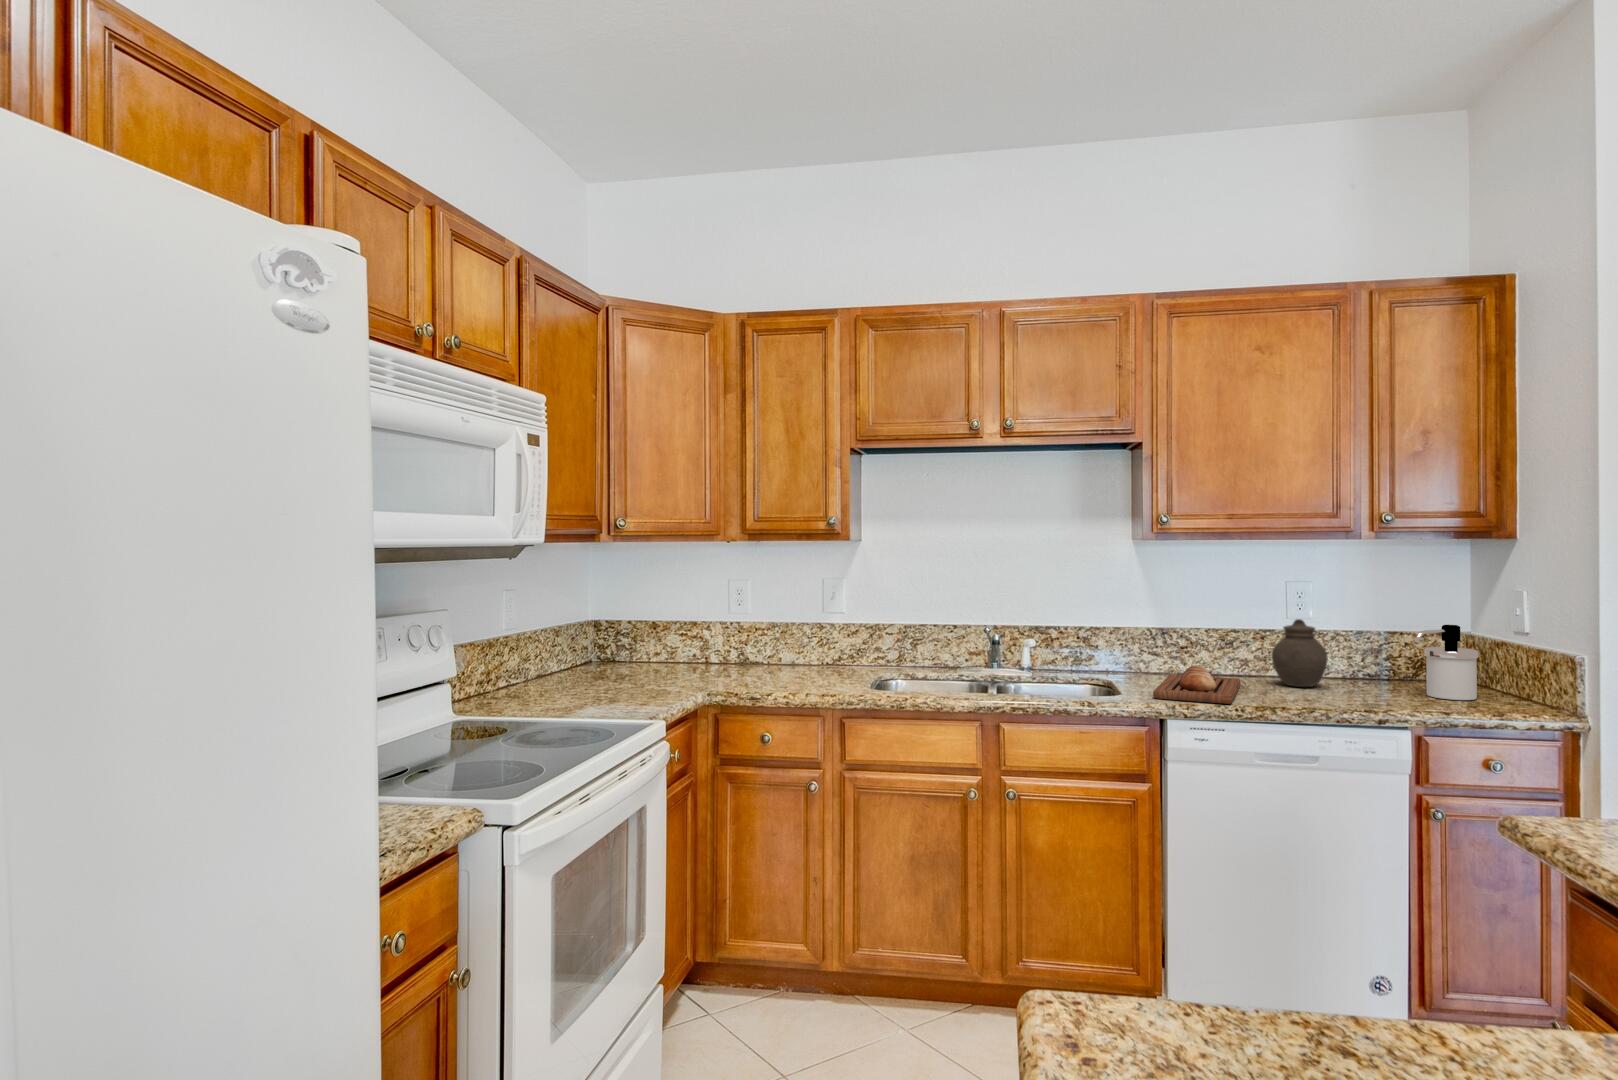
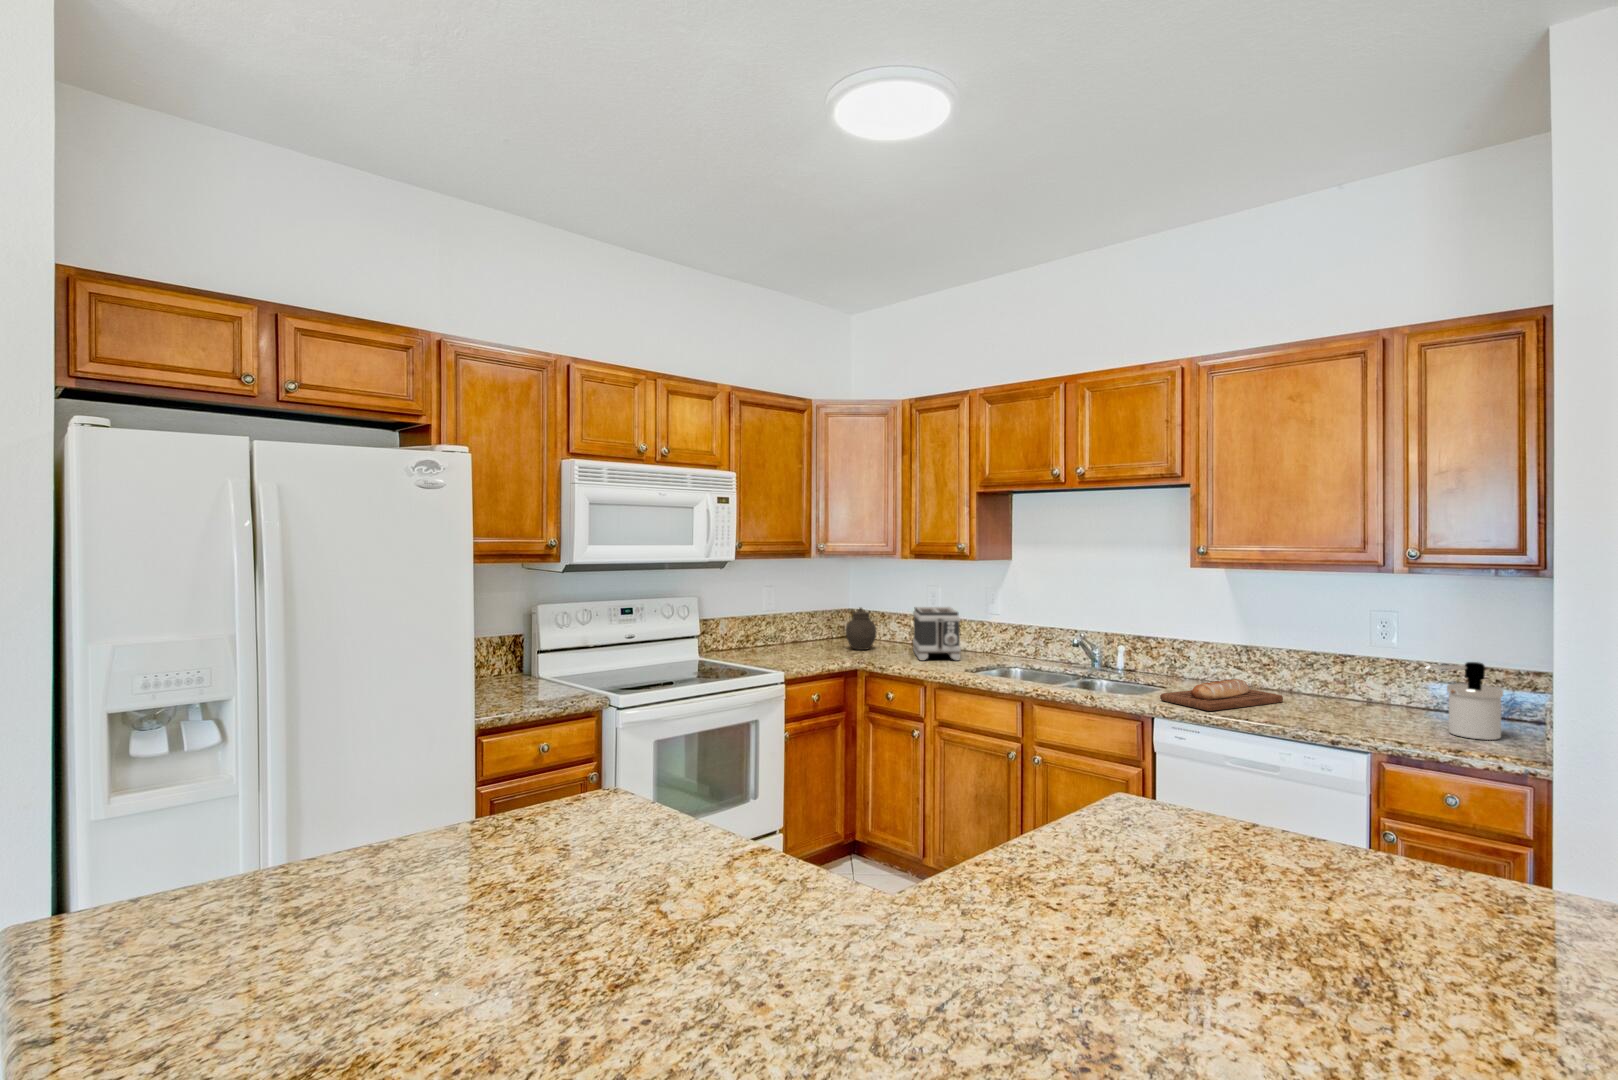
toaster: none [729,608,823,682] -> present [913,607,961,660]
jar: present [1272,619,1328,687] -> present [846,608,877,650]

